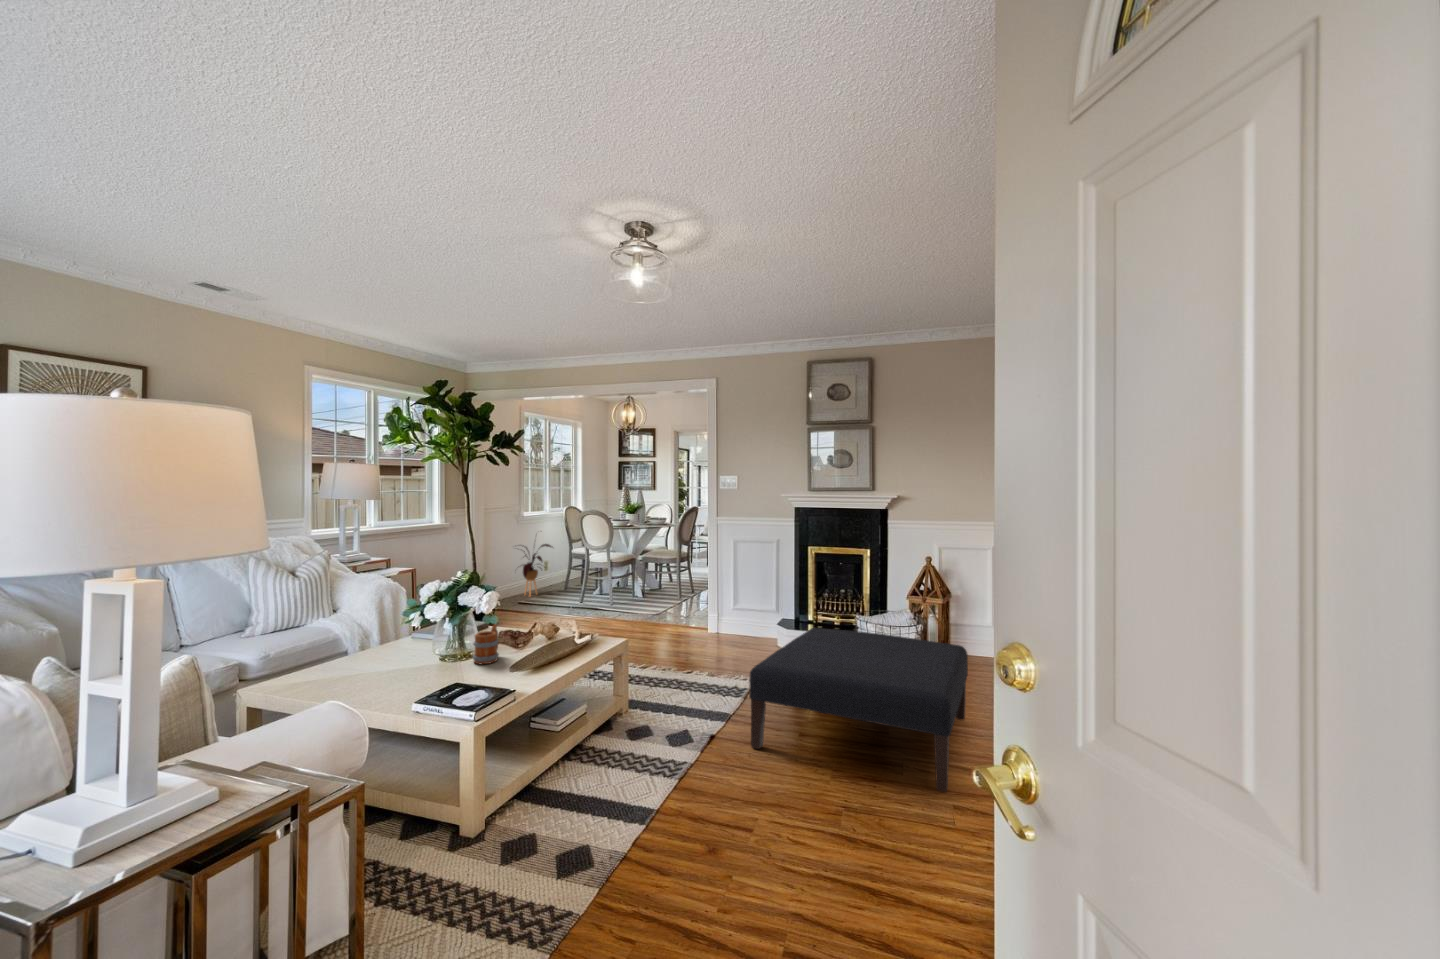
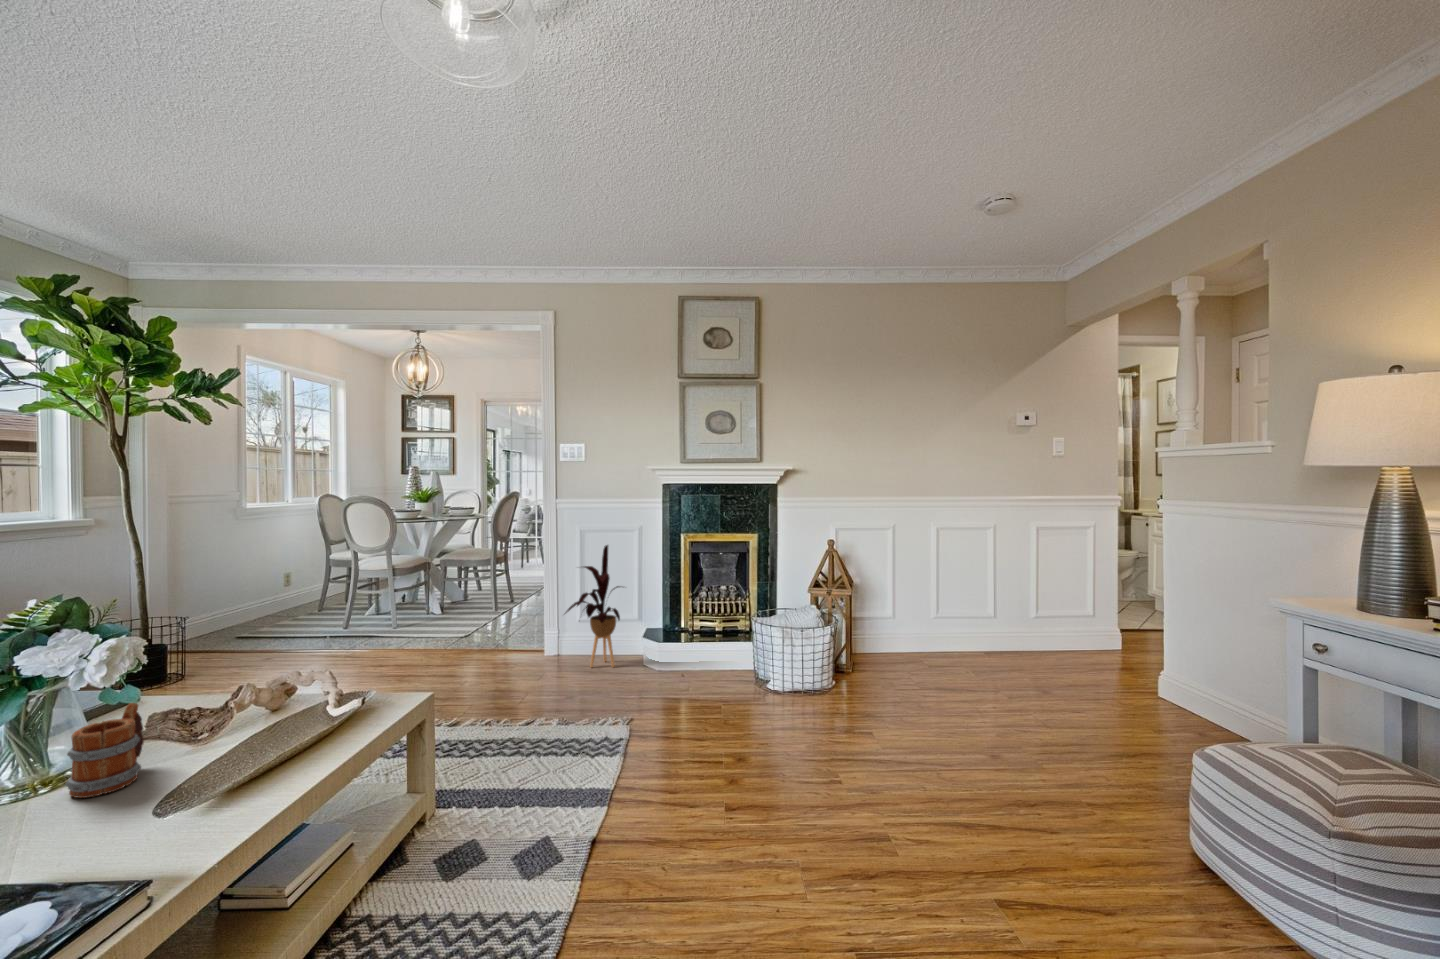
house plant: present [523,544,552,596] -> present [566,545,620,667]
ottoman: present [749,628,968,792] -> none [659,642,987,884]

